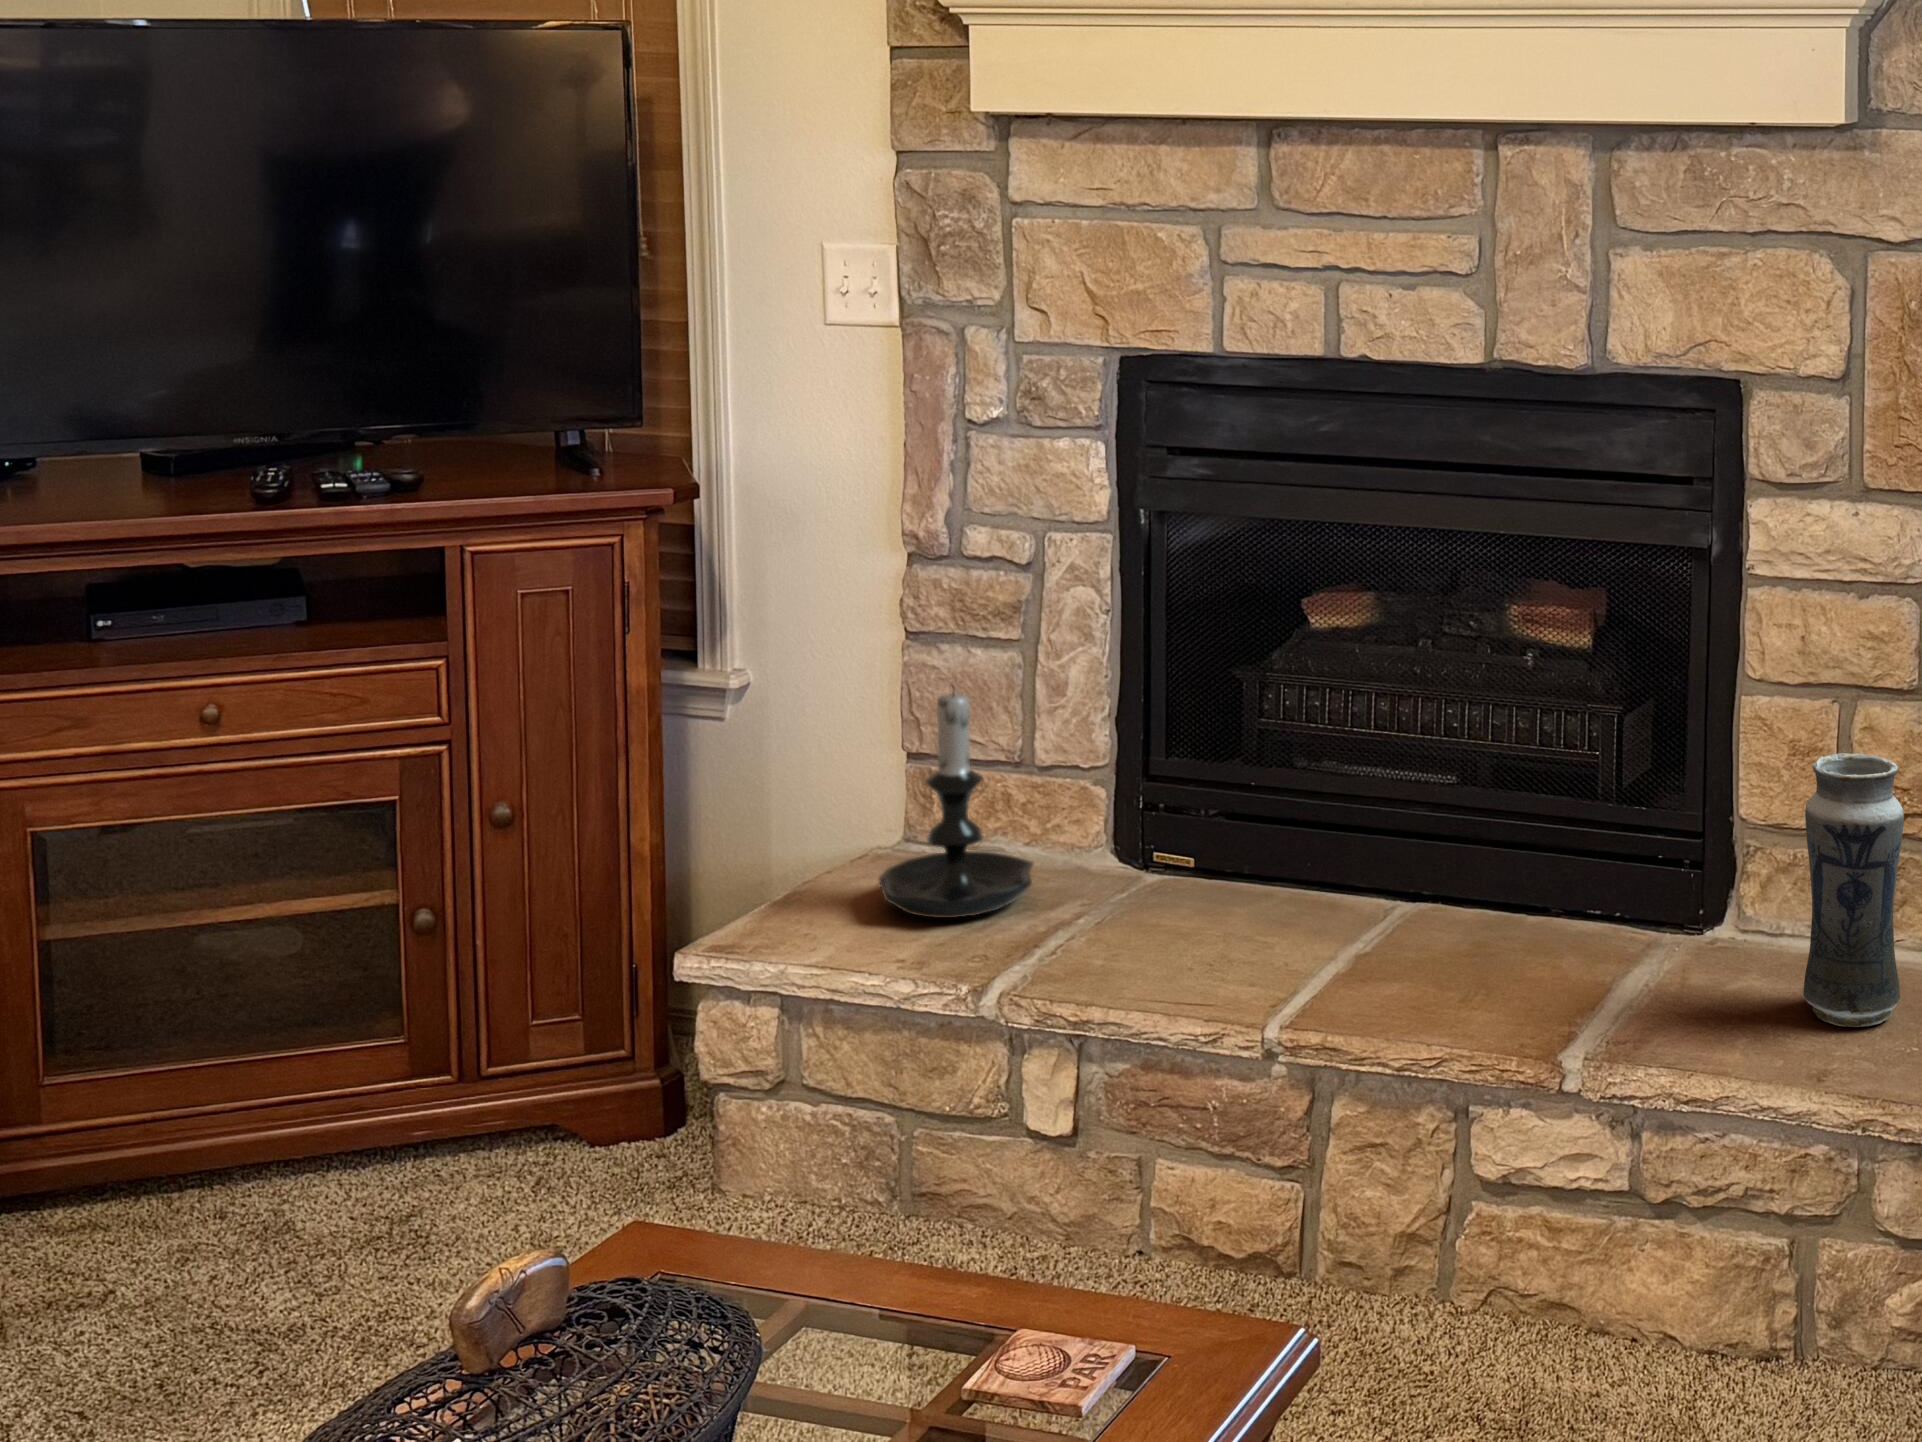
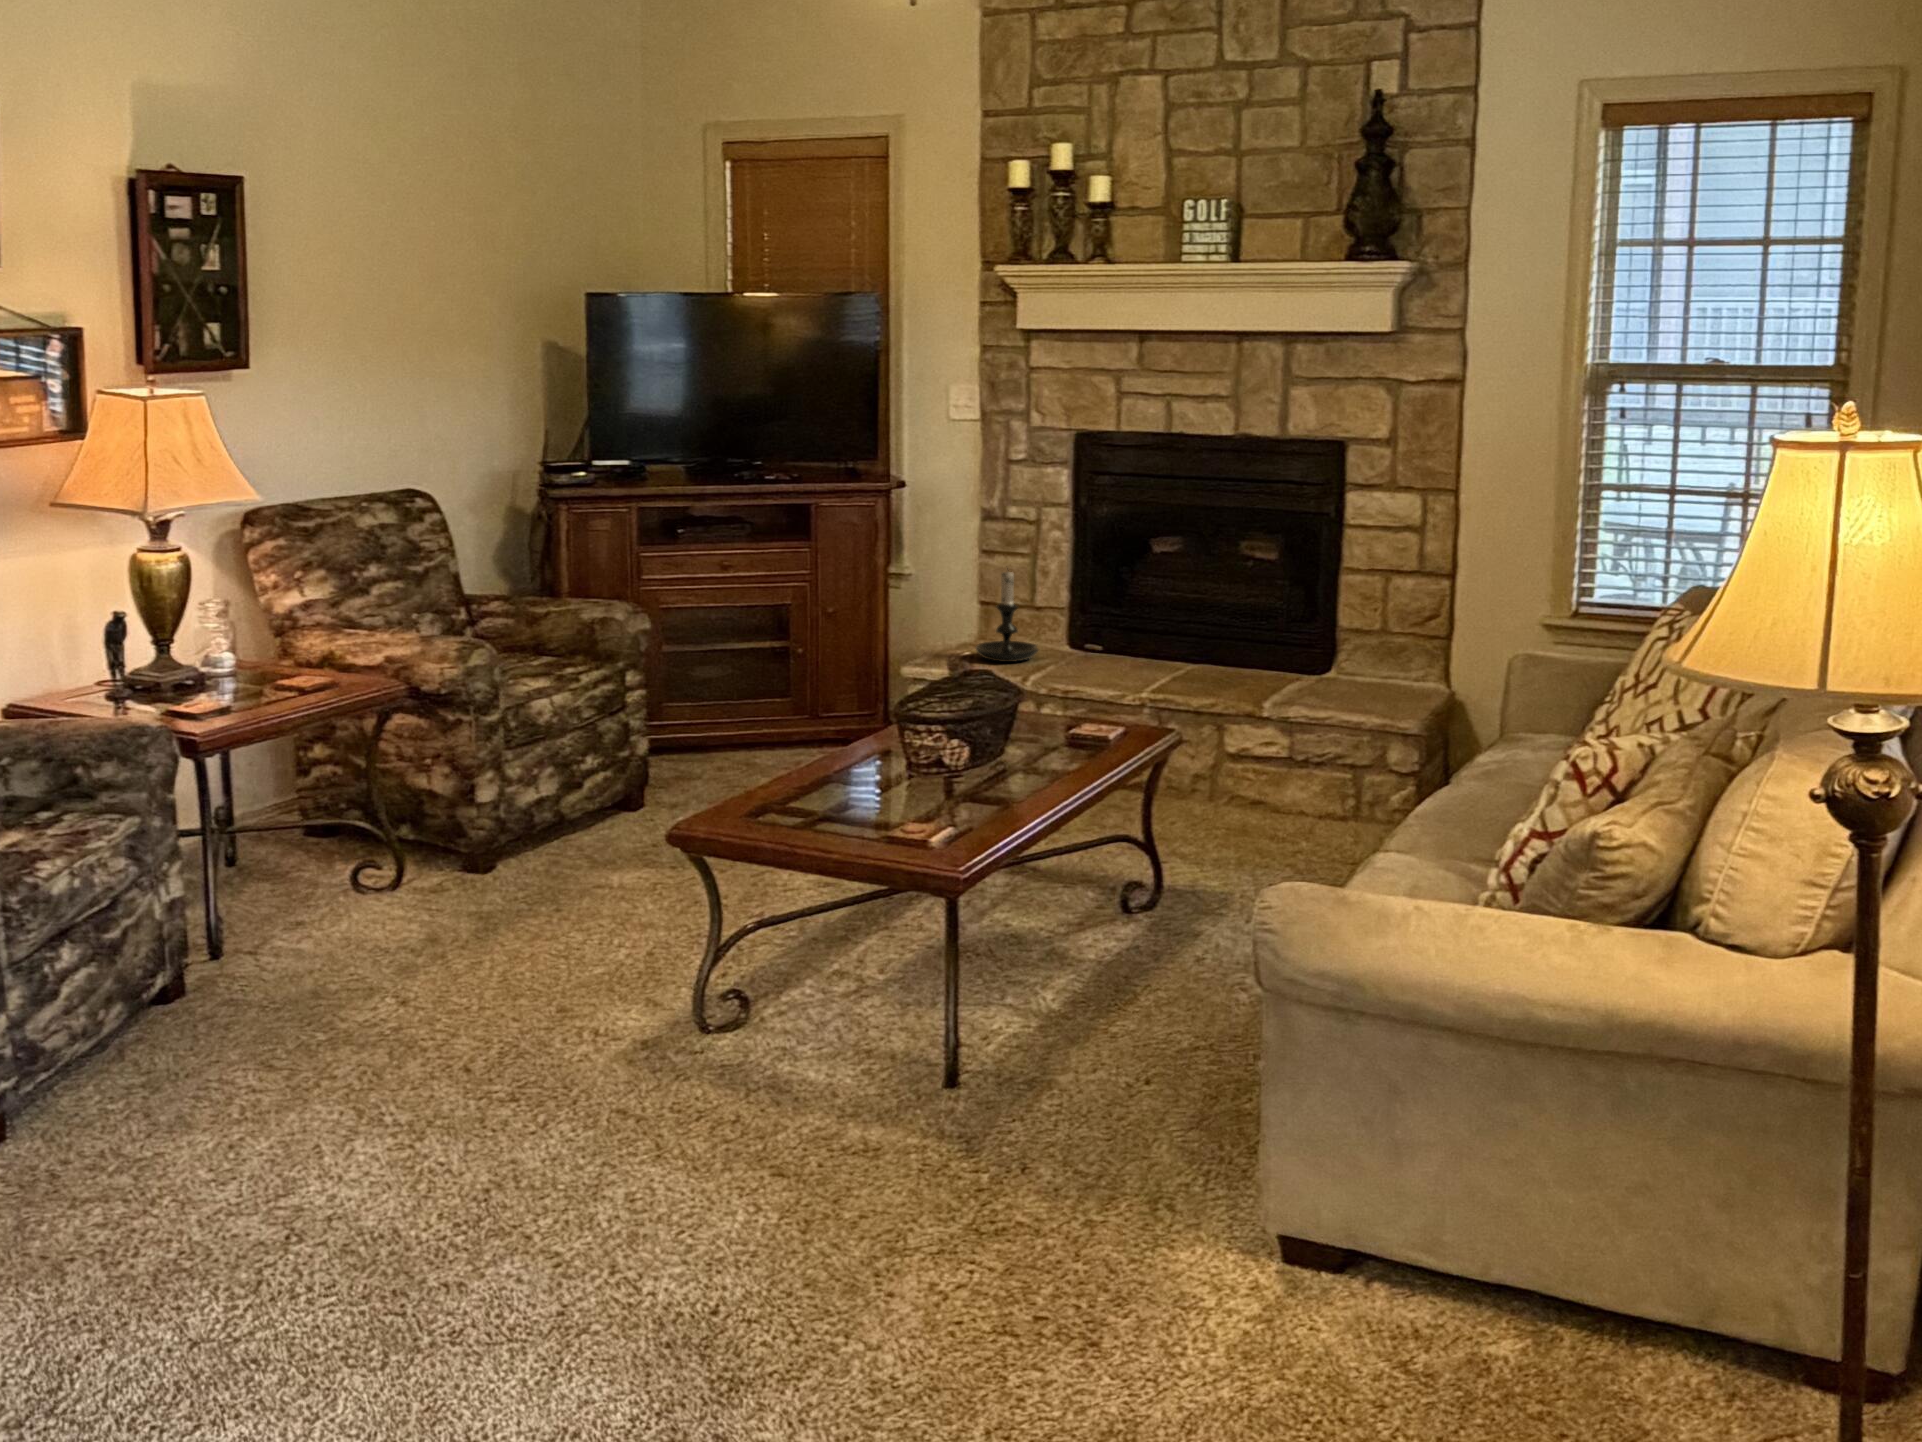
vase: present [1803,753,1904,1027] -> none [1365,591,1408,699]

